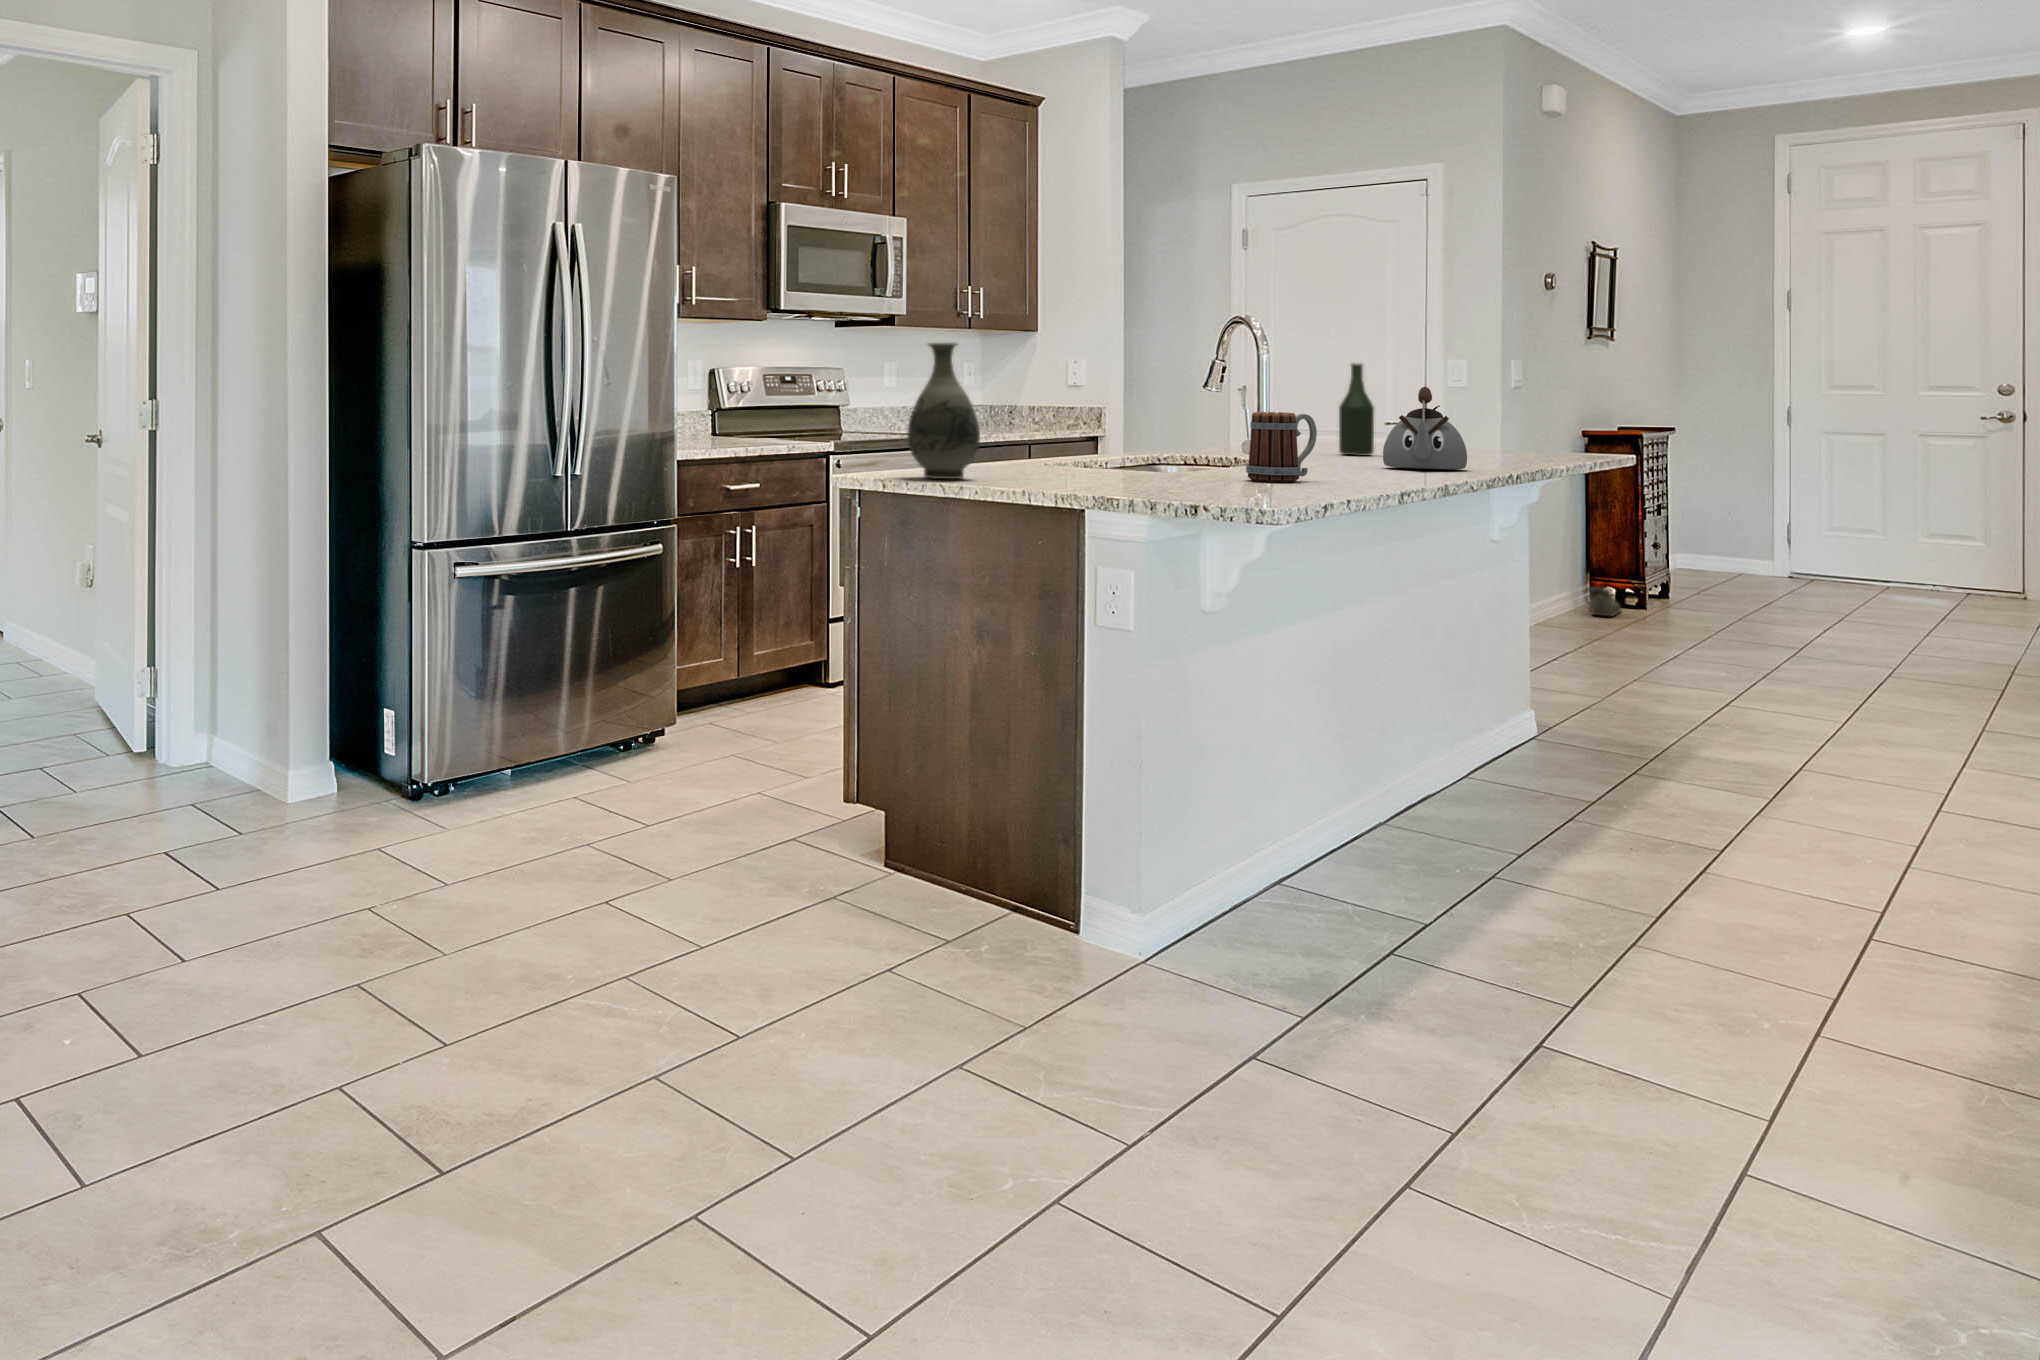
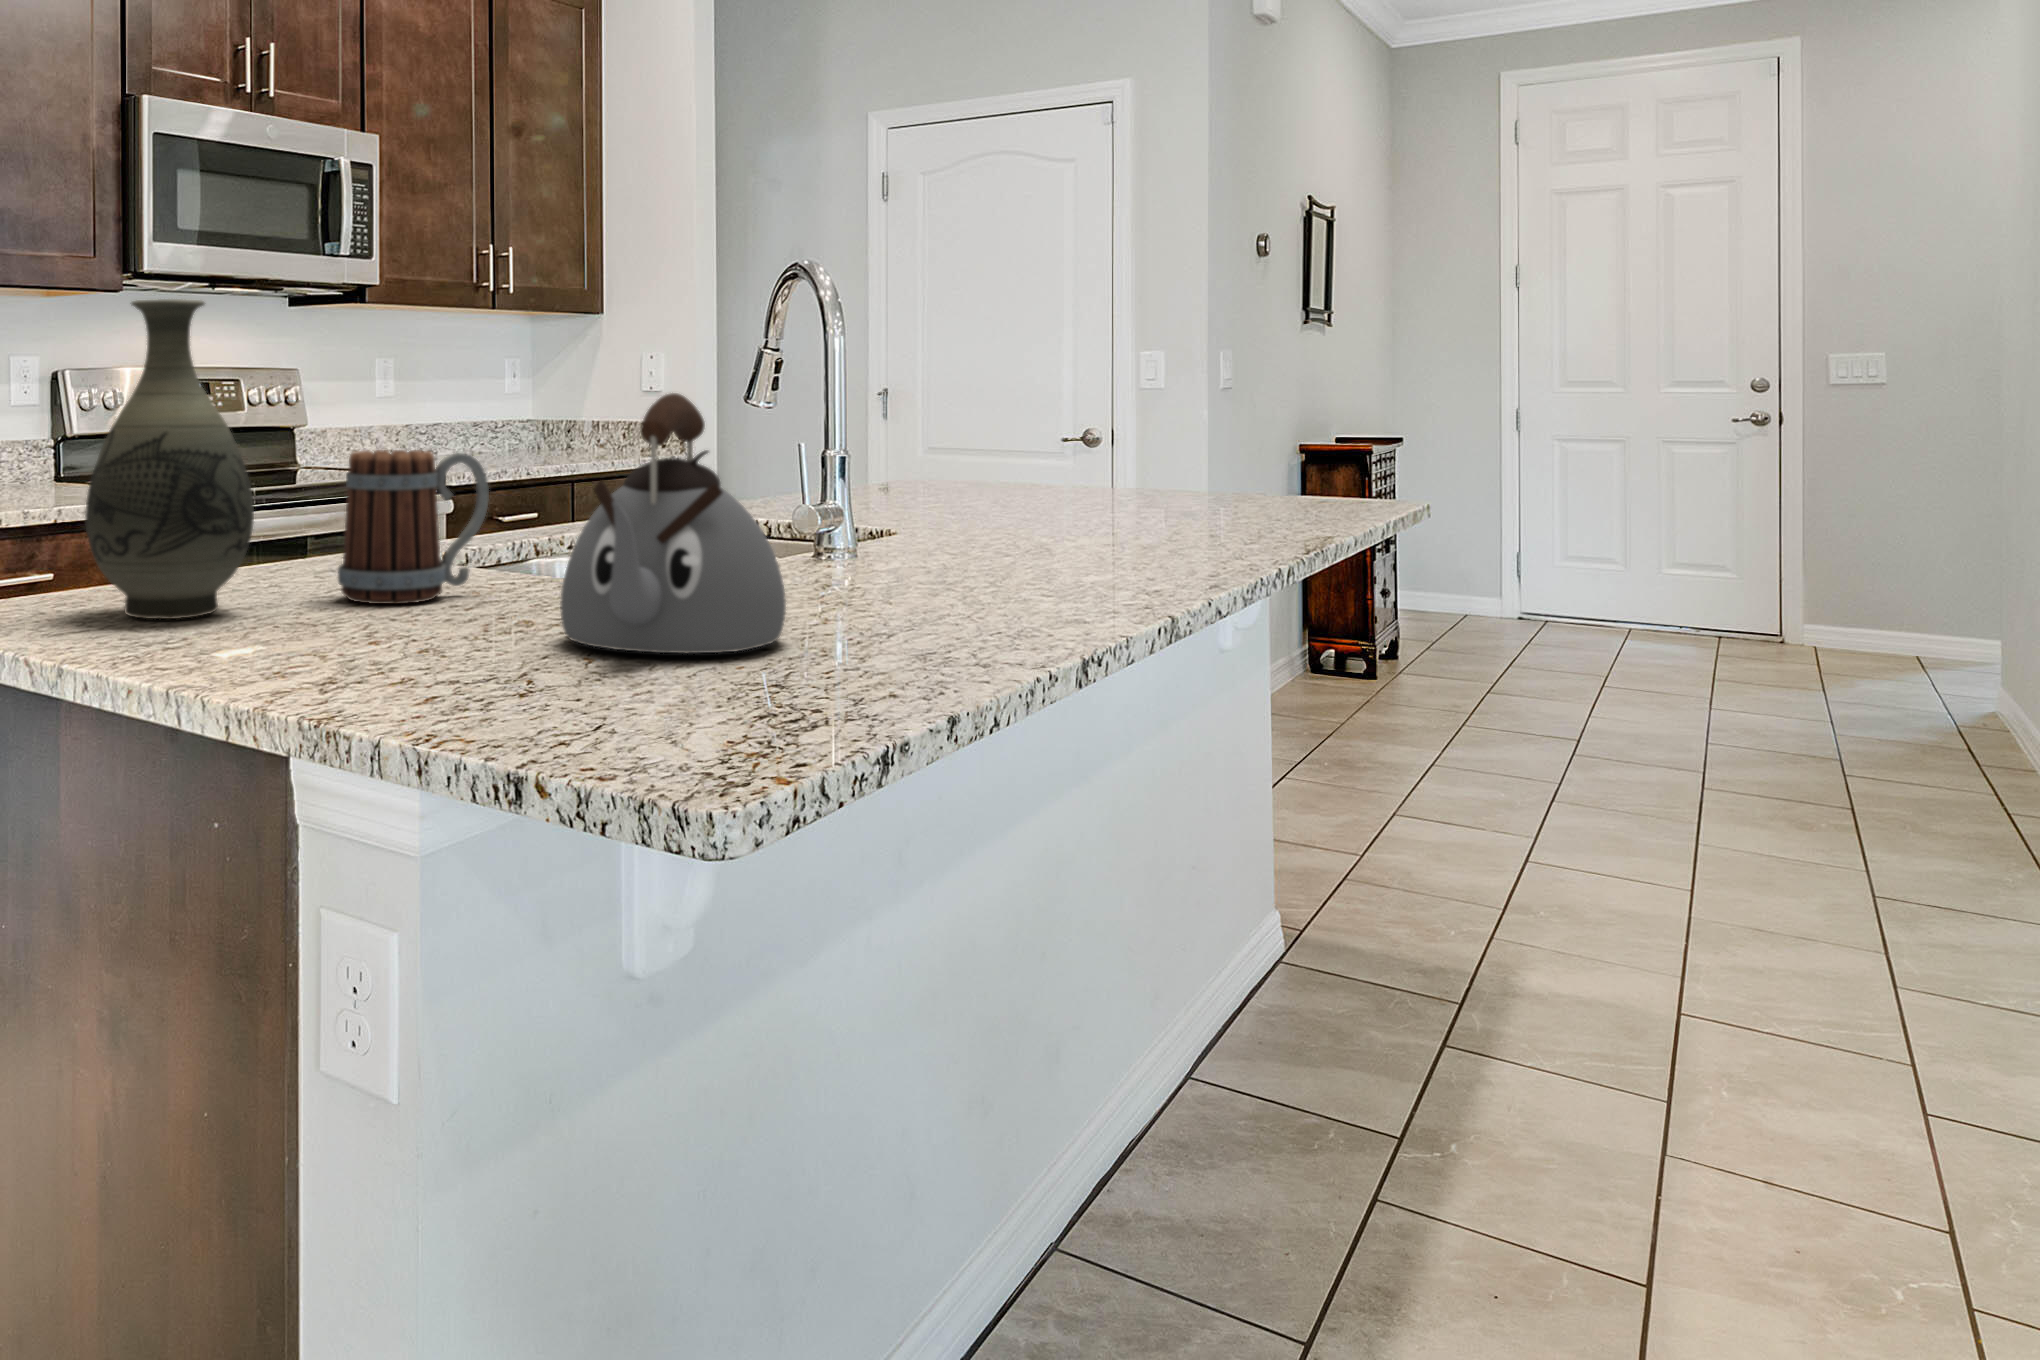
bottle: present [1339,363,1374,456] -> none [1007,352,1061,503]
kettle: present [1383,387,1467,469] -> present [560,393,786,653]
mug: present [1246,412,1317,482] -> present [338,450,489,604]
shoe: present [1589,587,1621,616] -> none [1310,650,1349,691]

